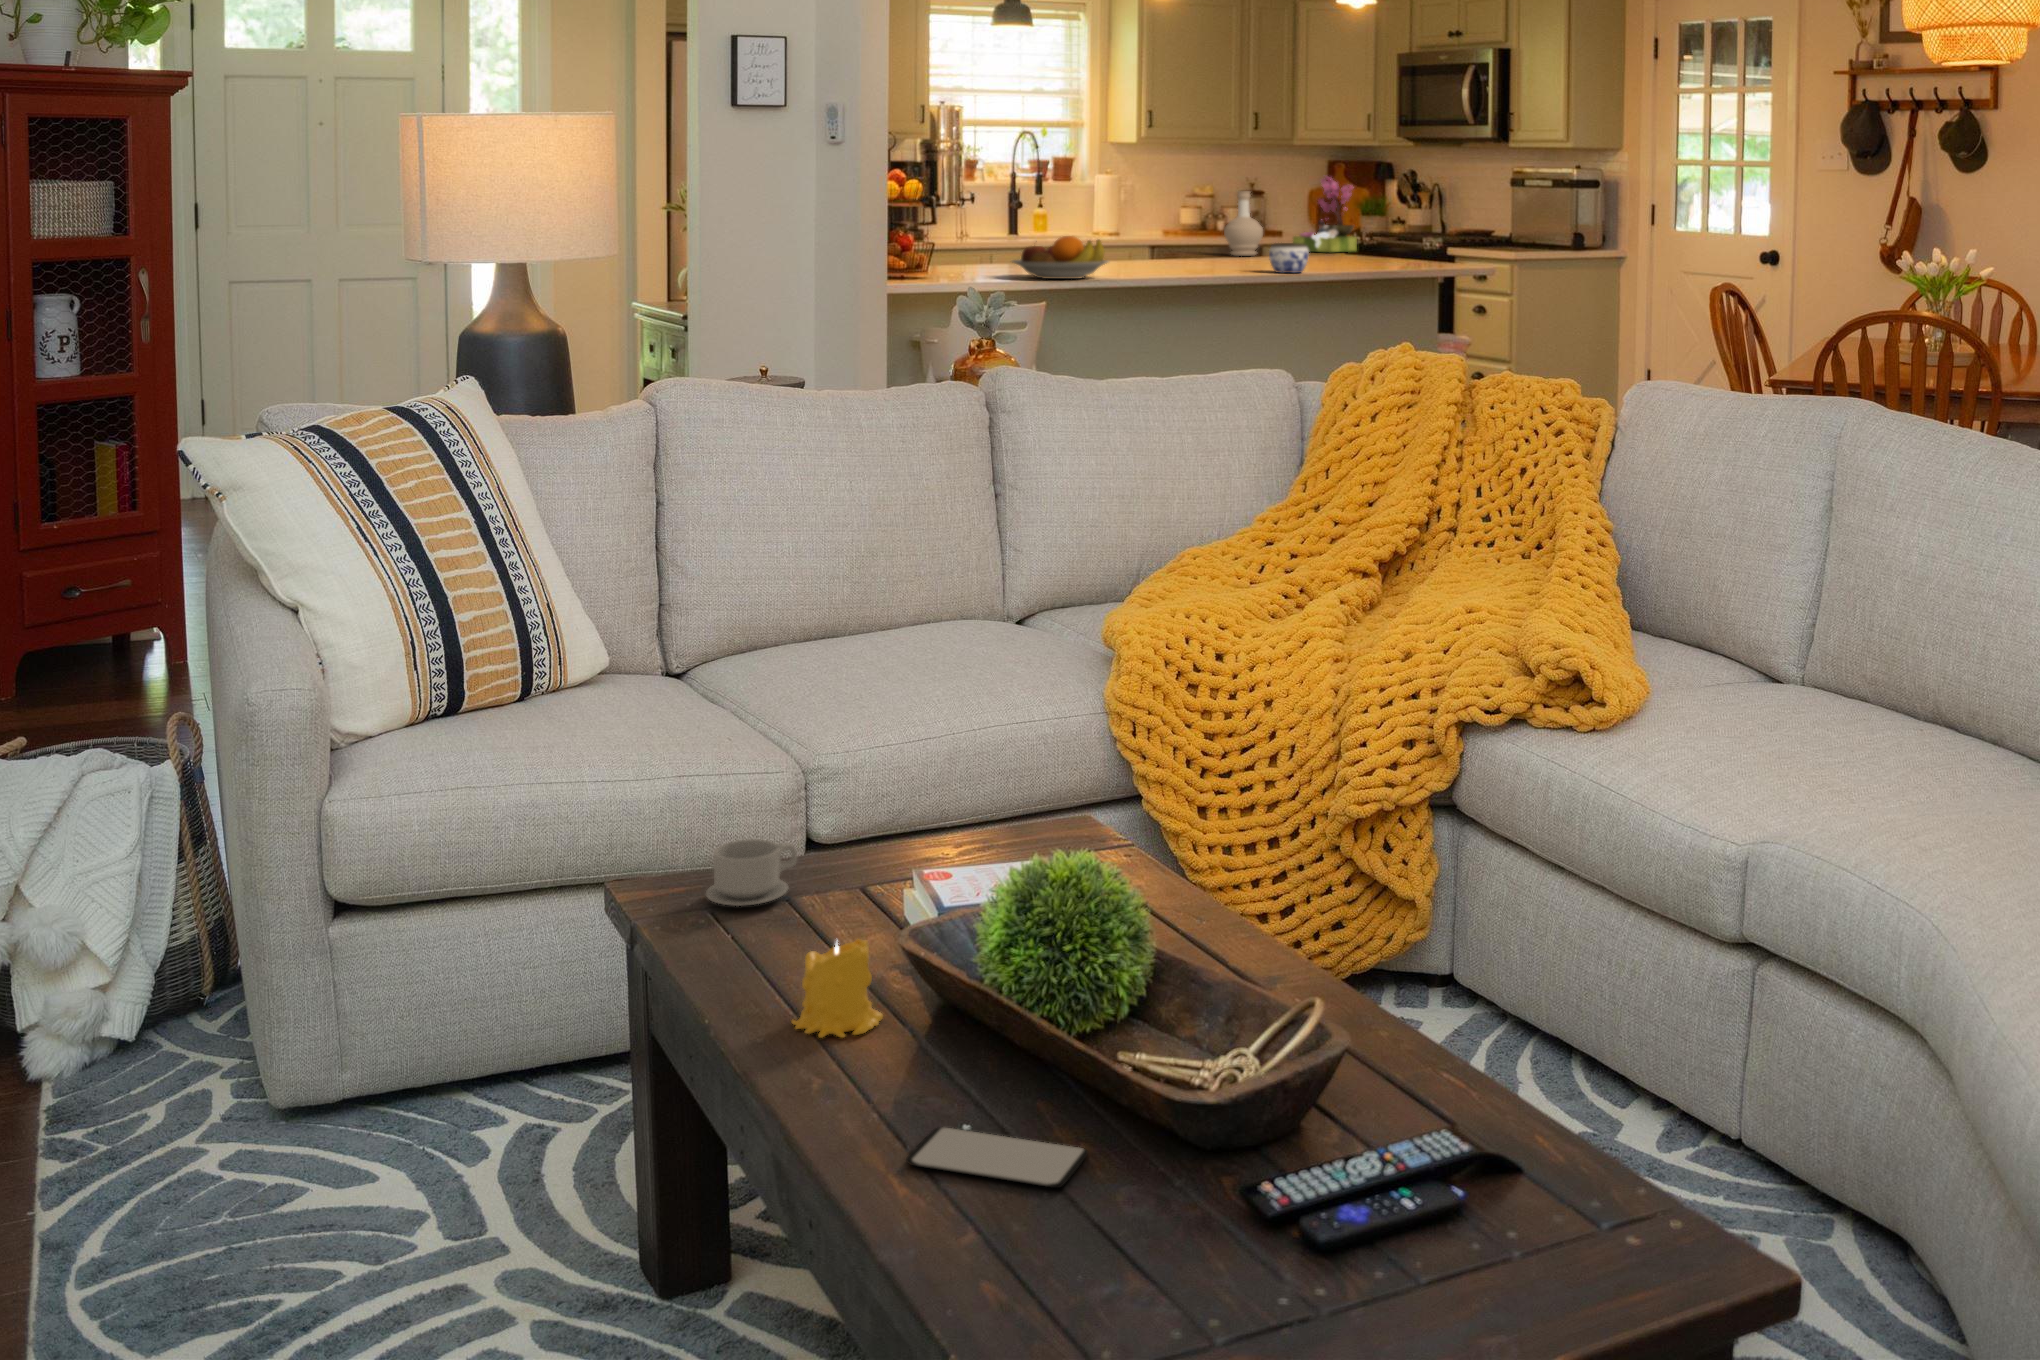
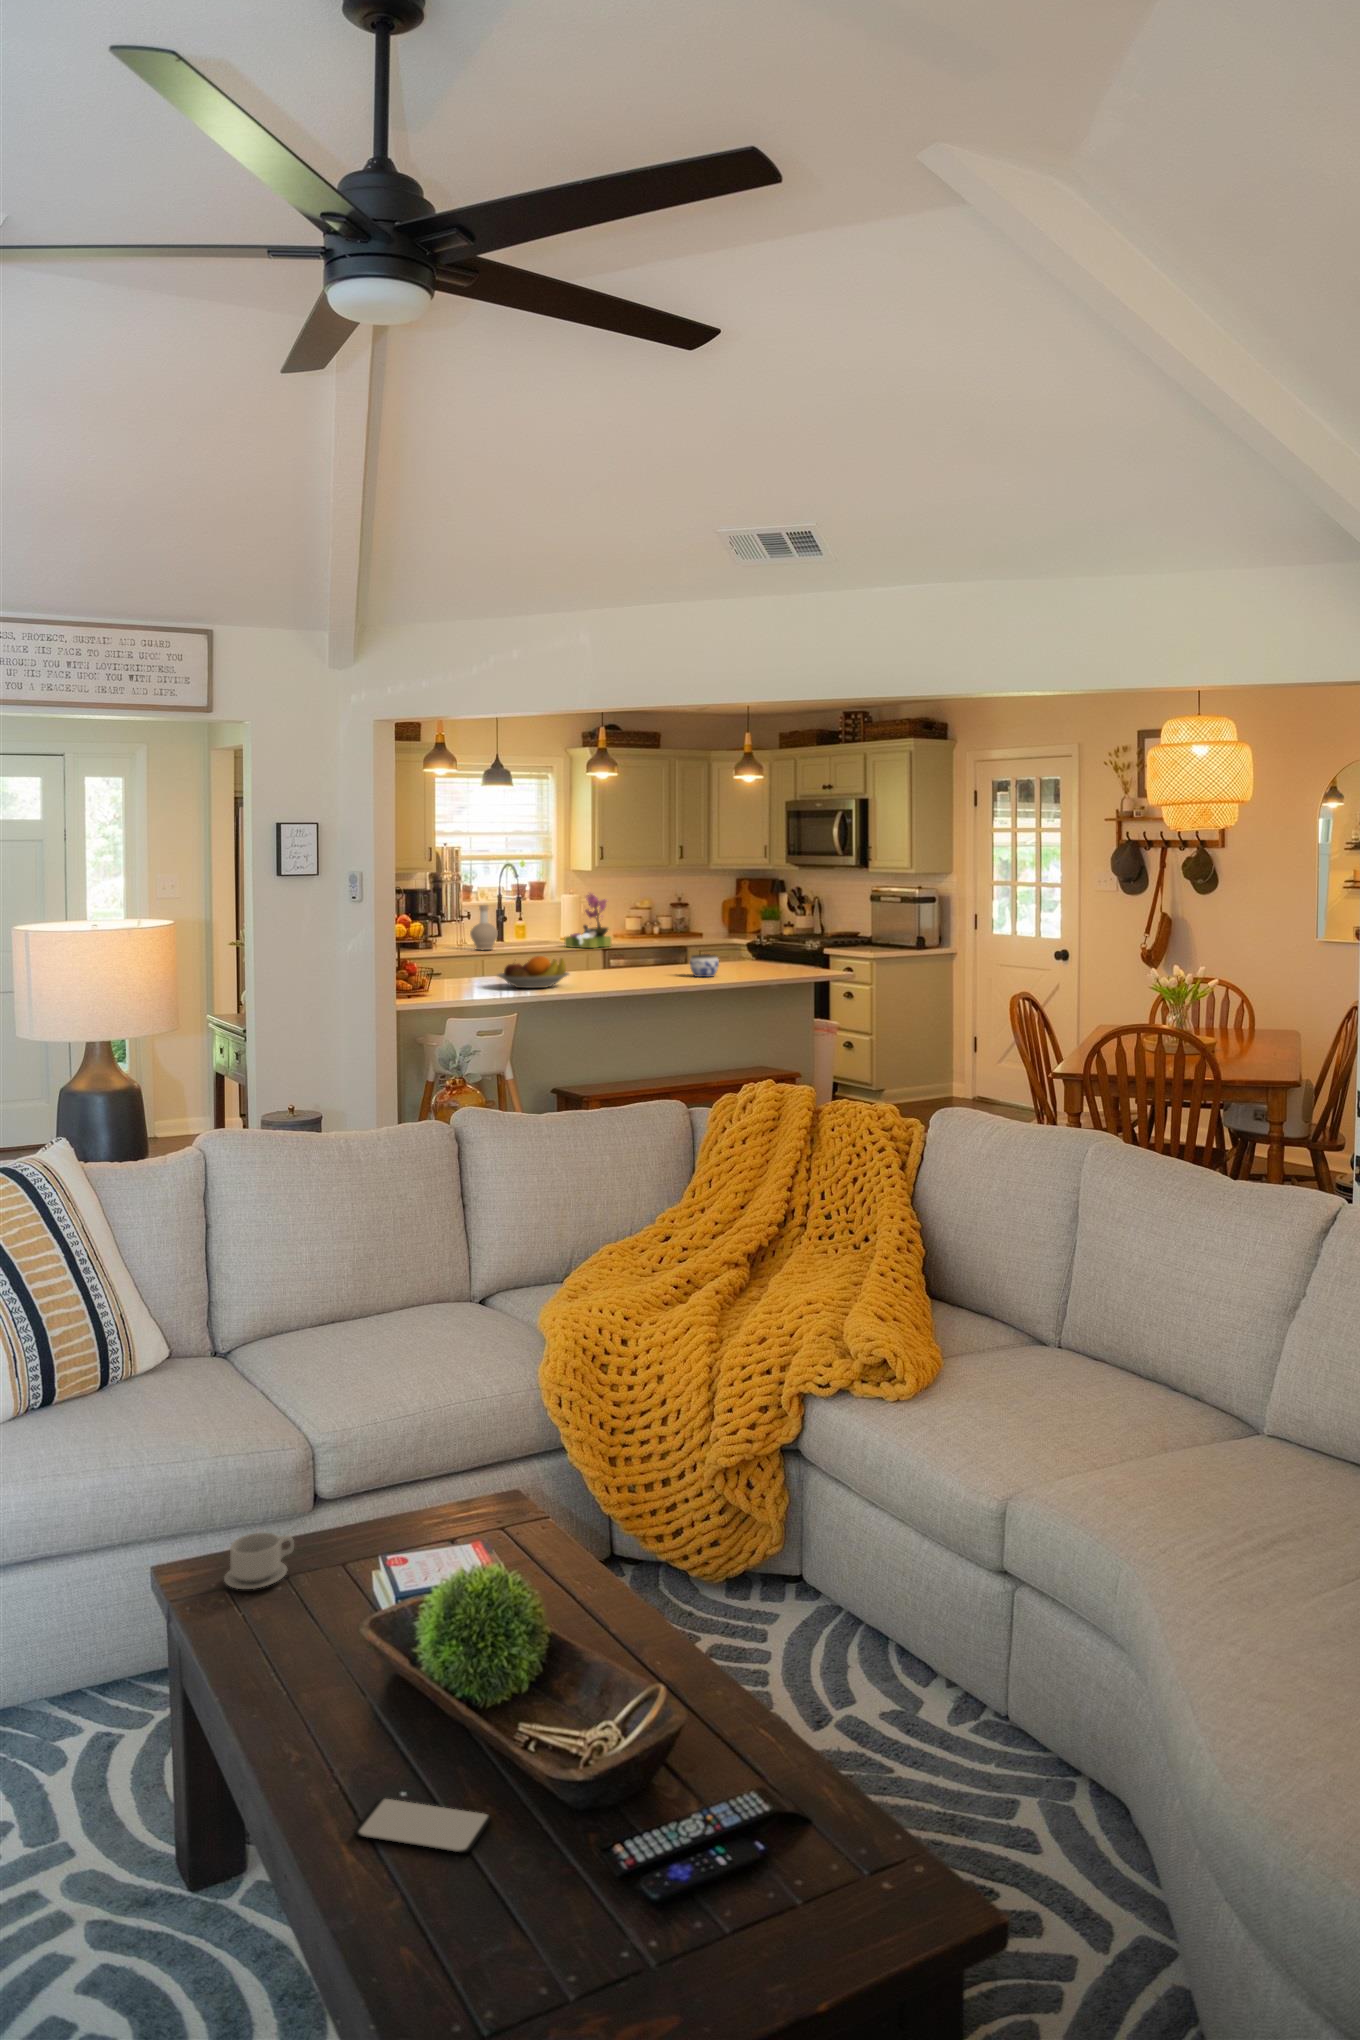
flower arrangement: present [1293,176,1357,252] -> present [565,893,611,948]
bottle: present [1224,191,1263,256] -> present [470,905,498,950]
candle: present [792,939,883,1038] -> none [279,1632,349,1715]

